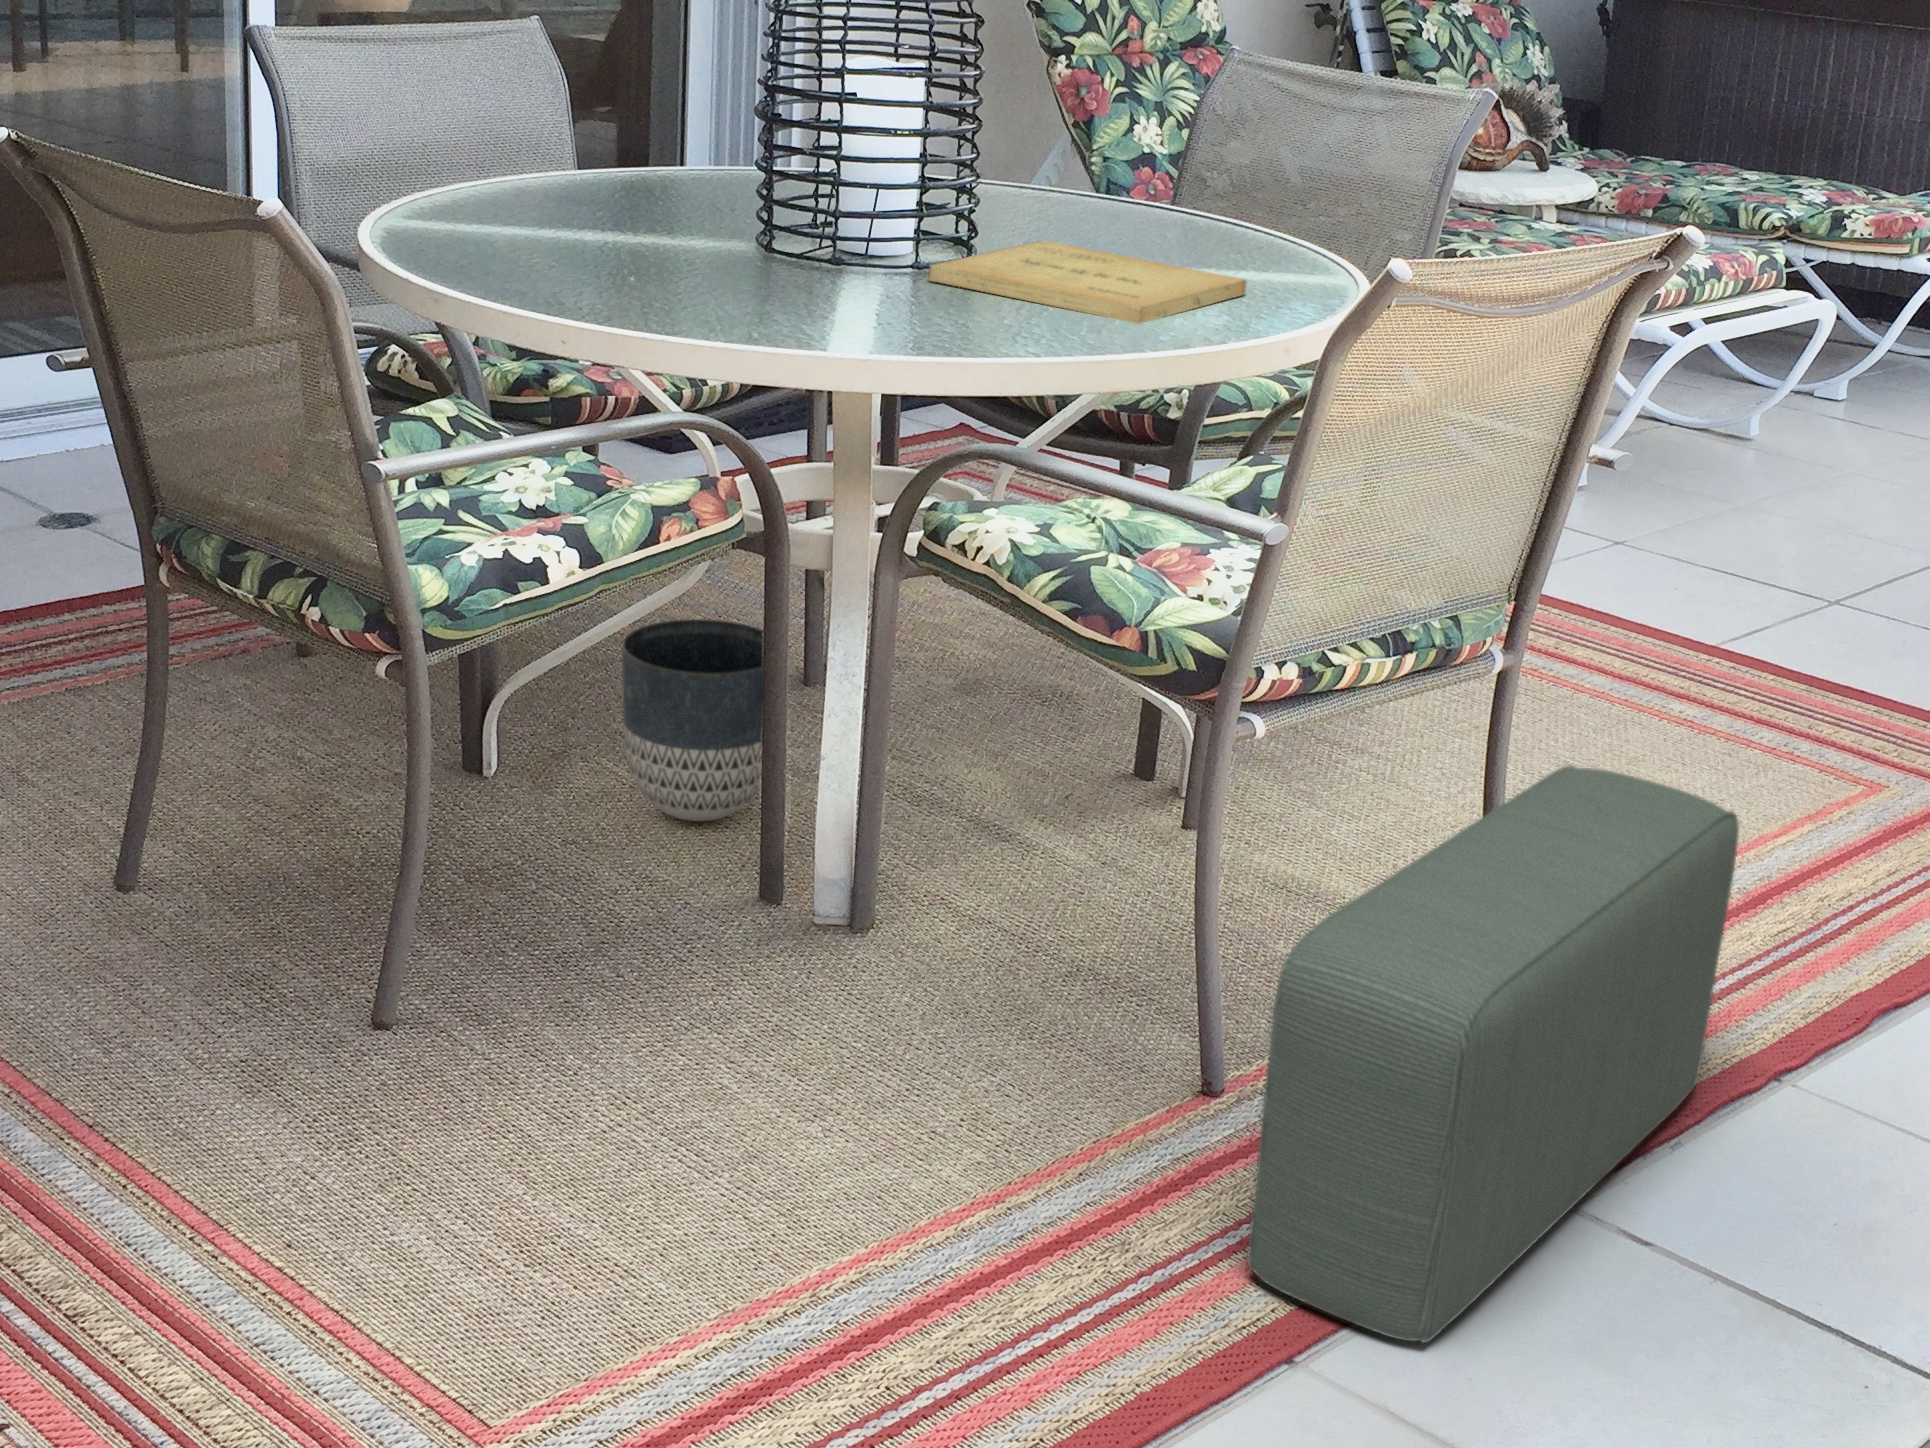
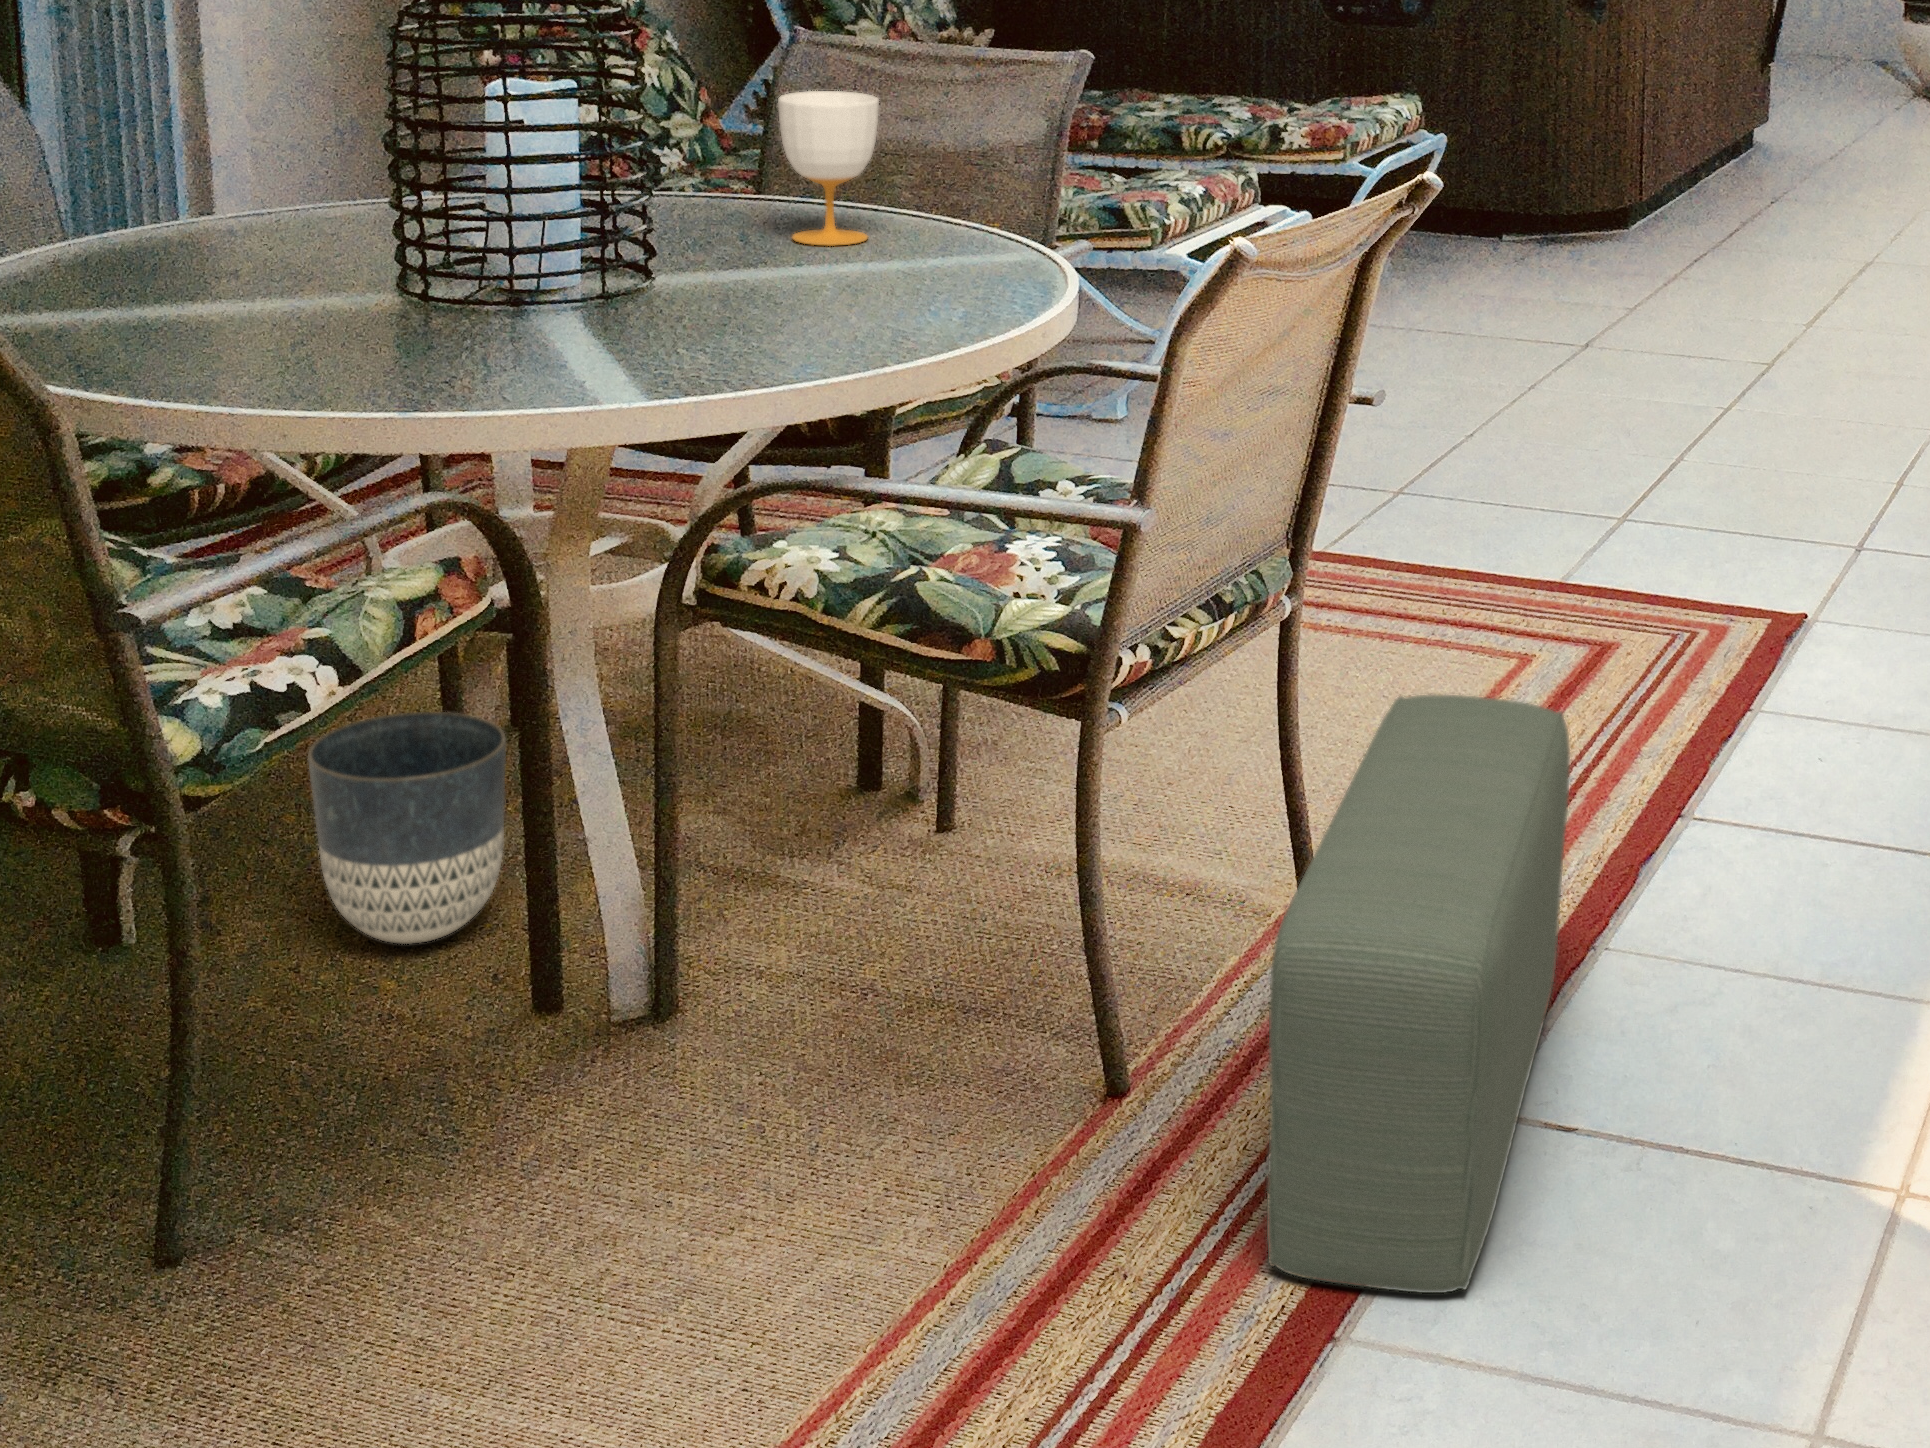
cup: none [1135,103,1230,253] -> present [778,91,879,246]
book: present [928,240,1247,323] -> none [628,249,955,326]

